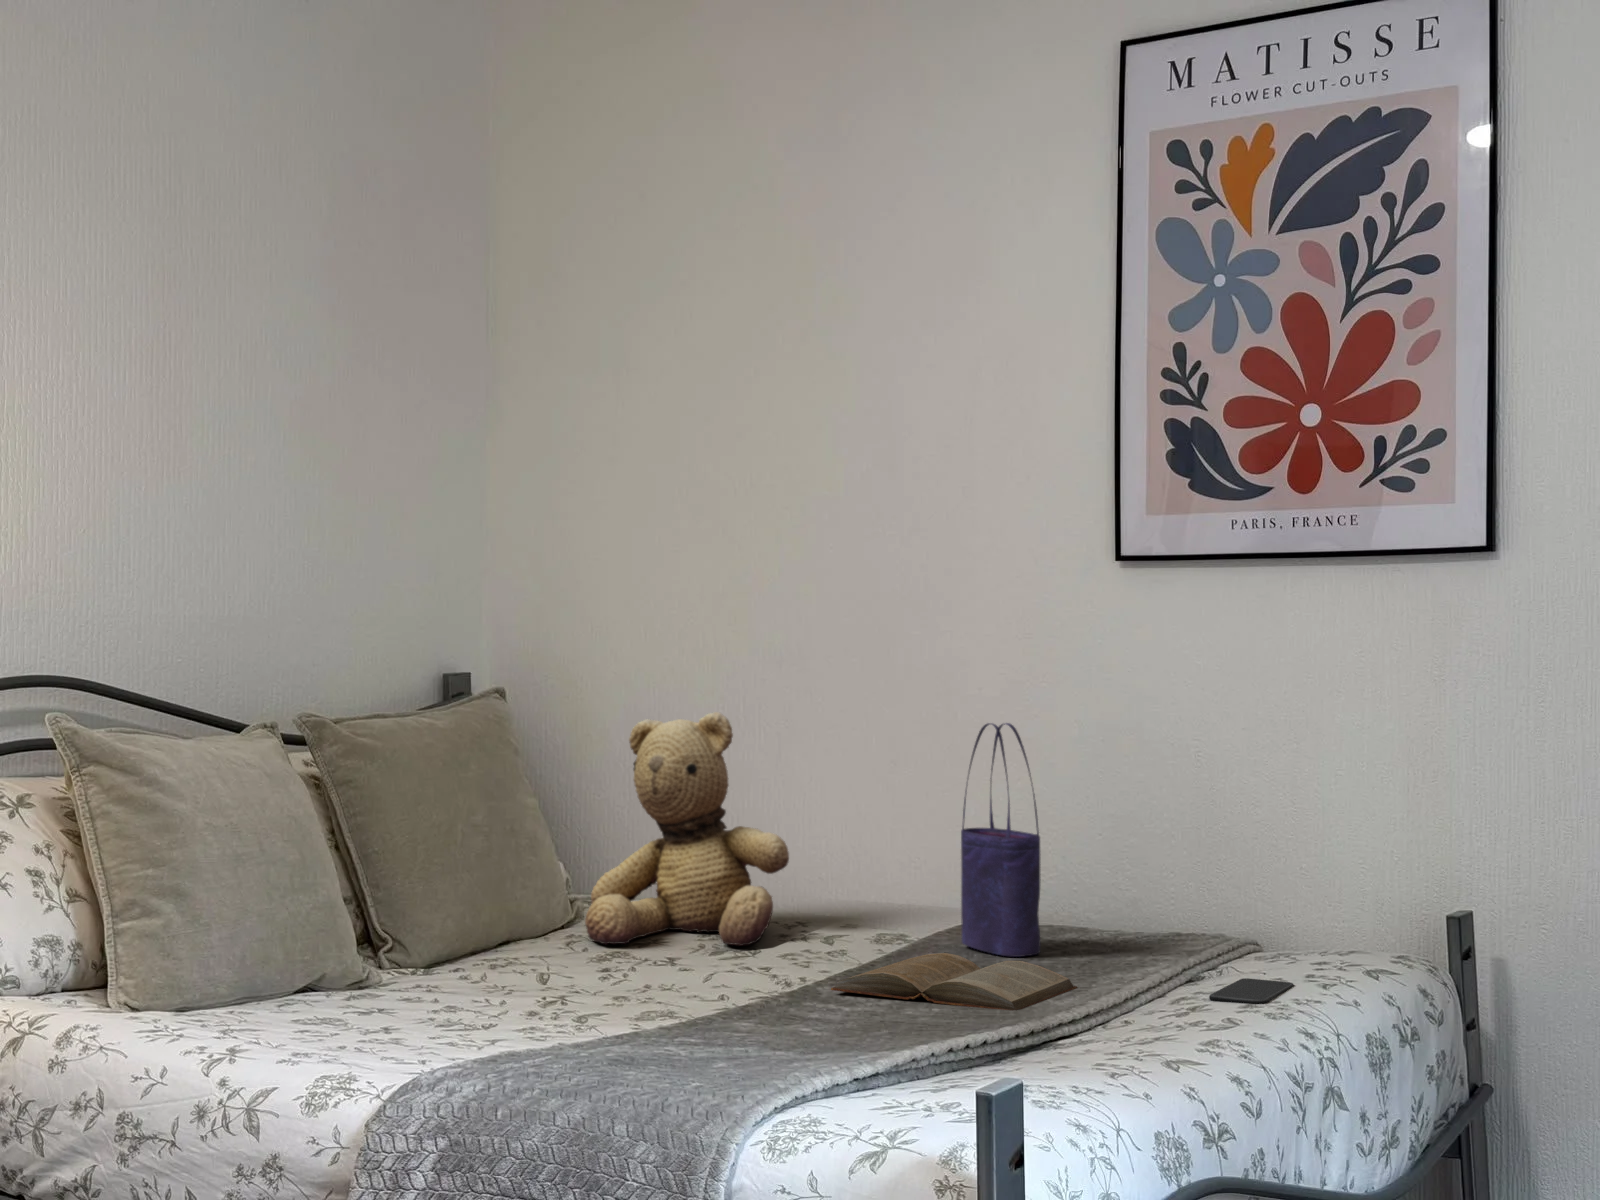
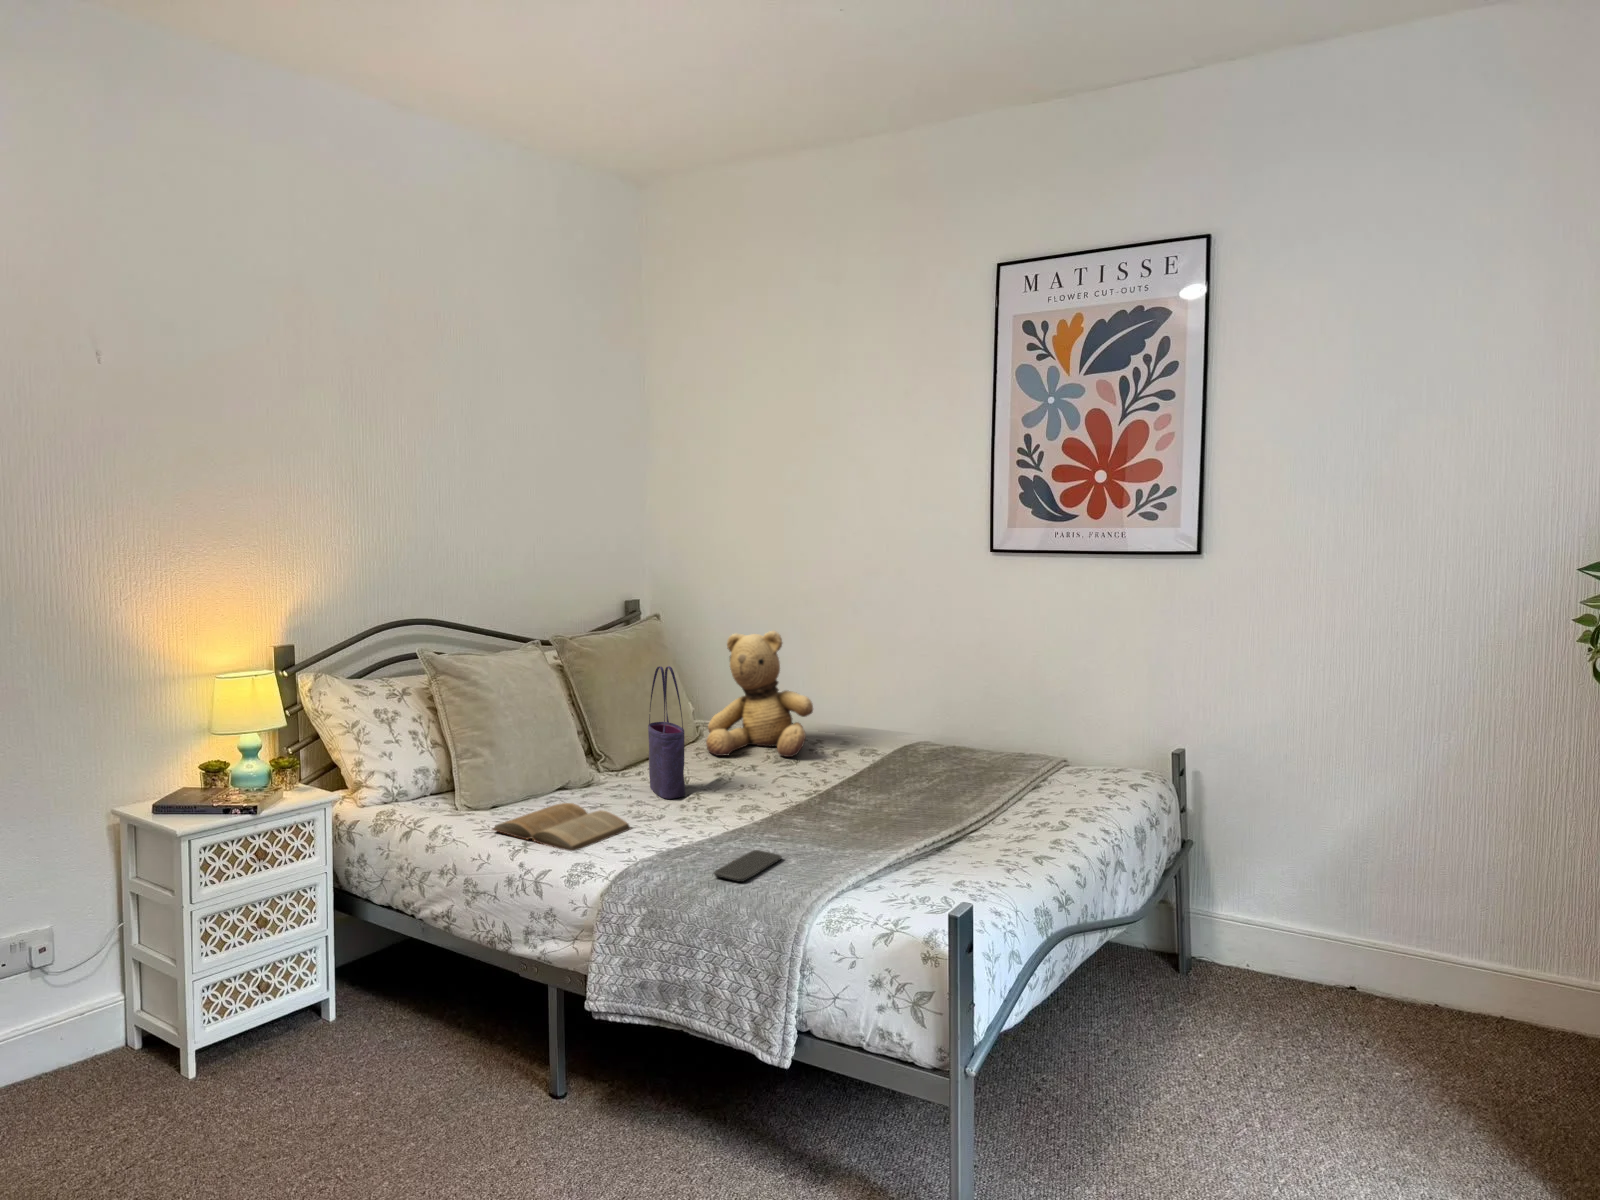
tote bag: present [961,723,1041,957] -> present [648,666,685,799]
book: present [831,953,1077,1010] -> present [493,803,631,851]
smartphone: present [1209,978,1294,1004] -> present [714,850,782,882]

